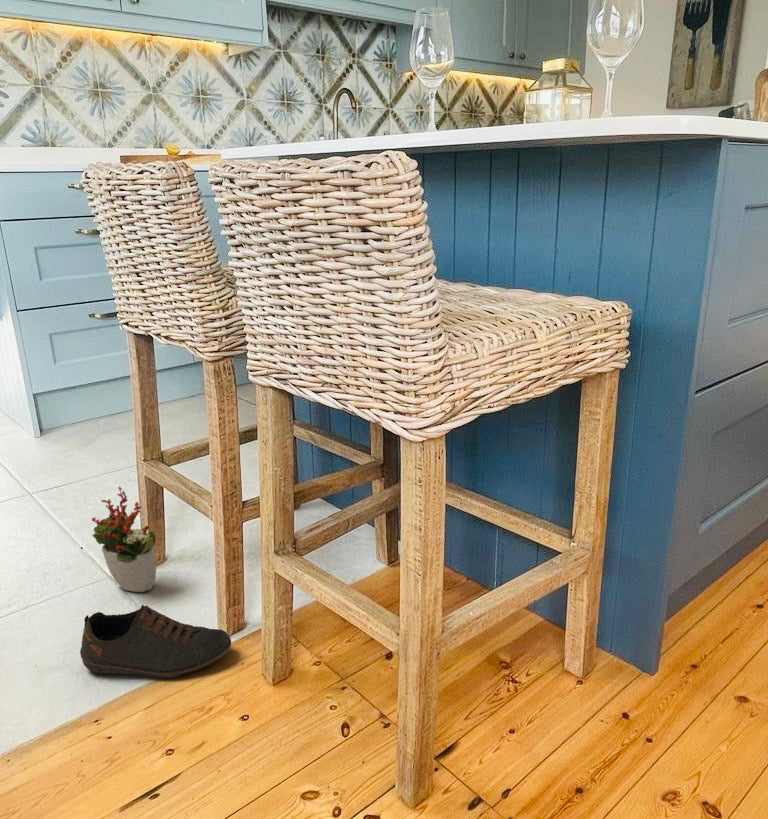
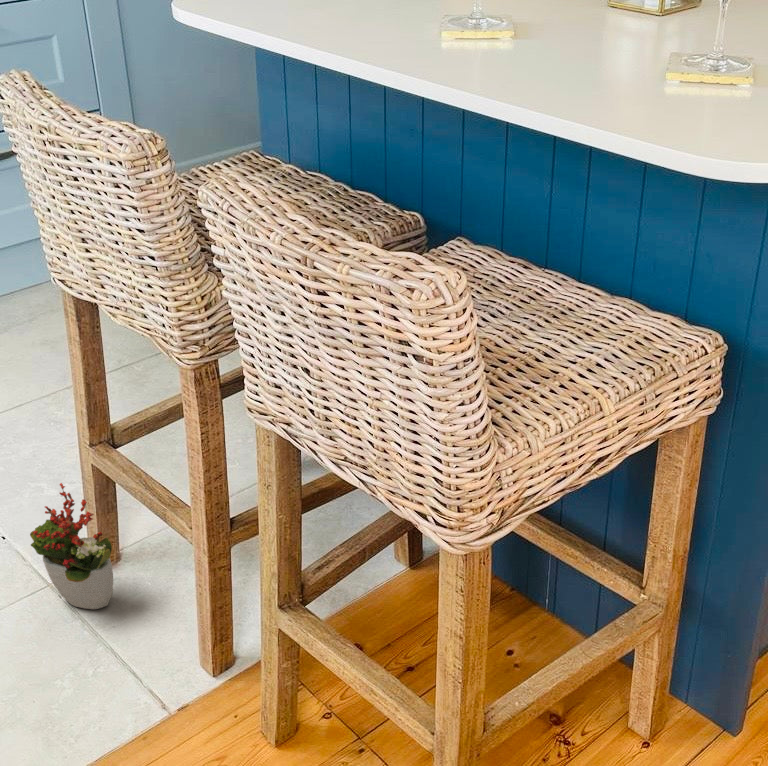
shoe: present [80,605,231,678] -> none [40,650,222,736]

